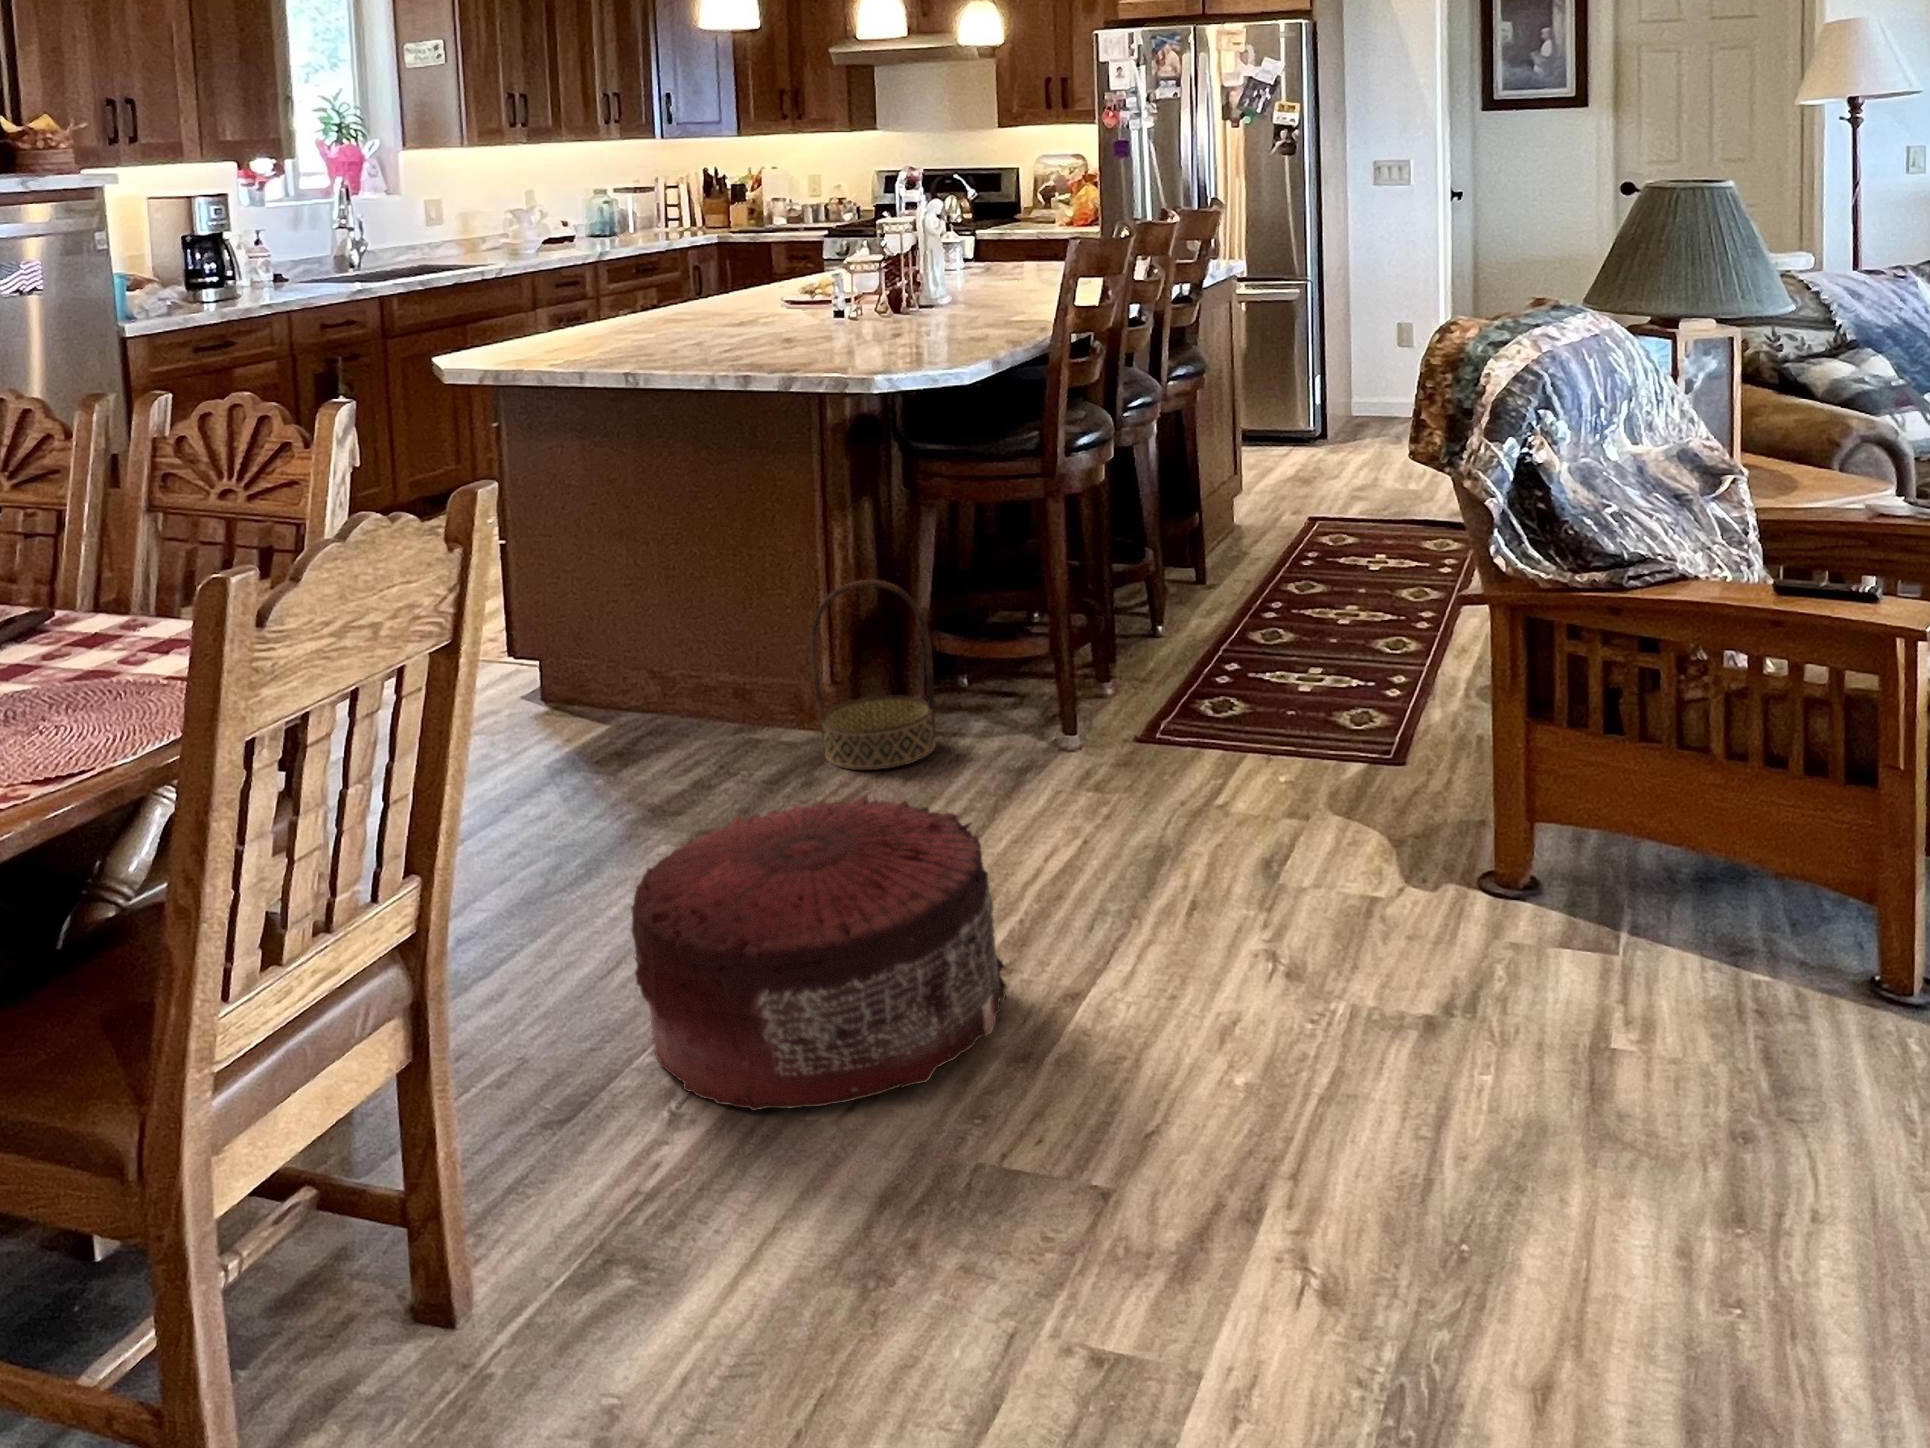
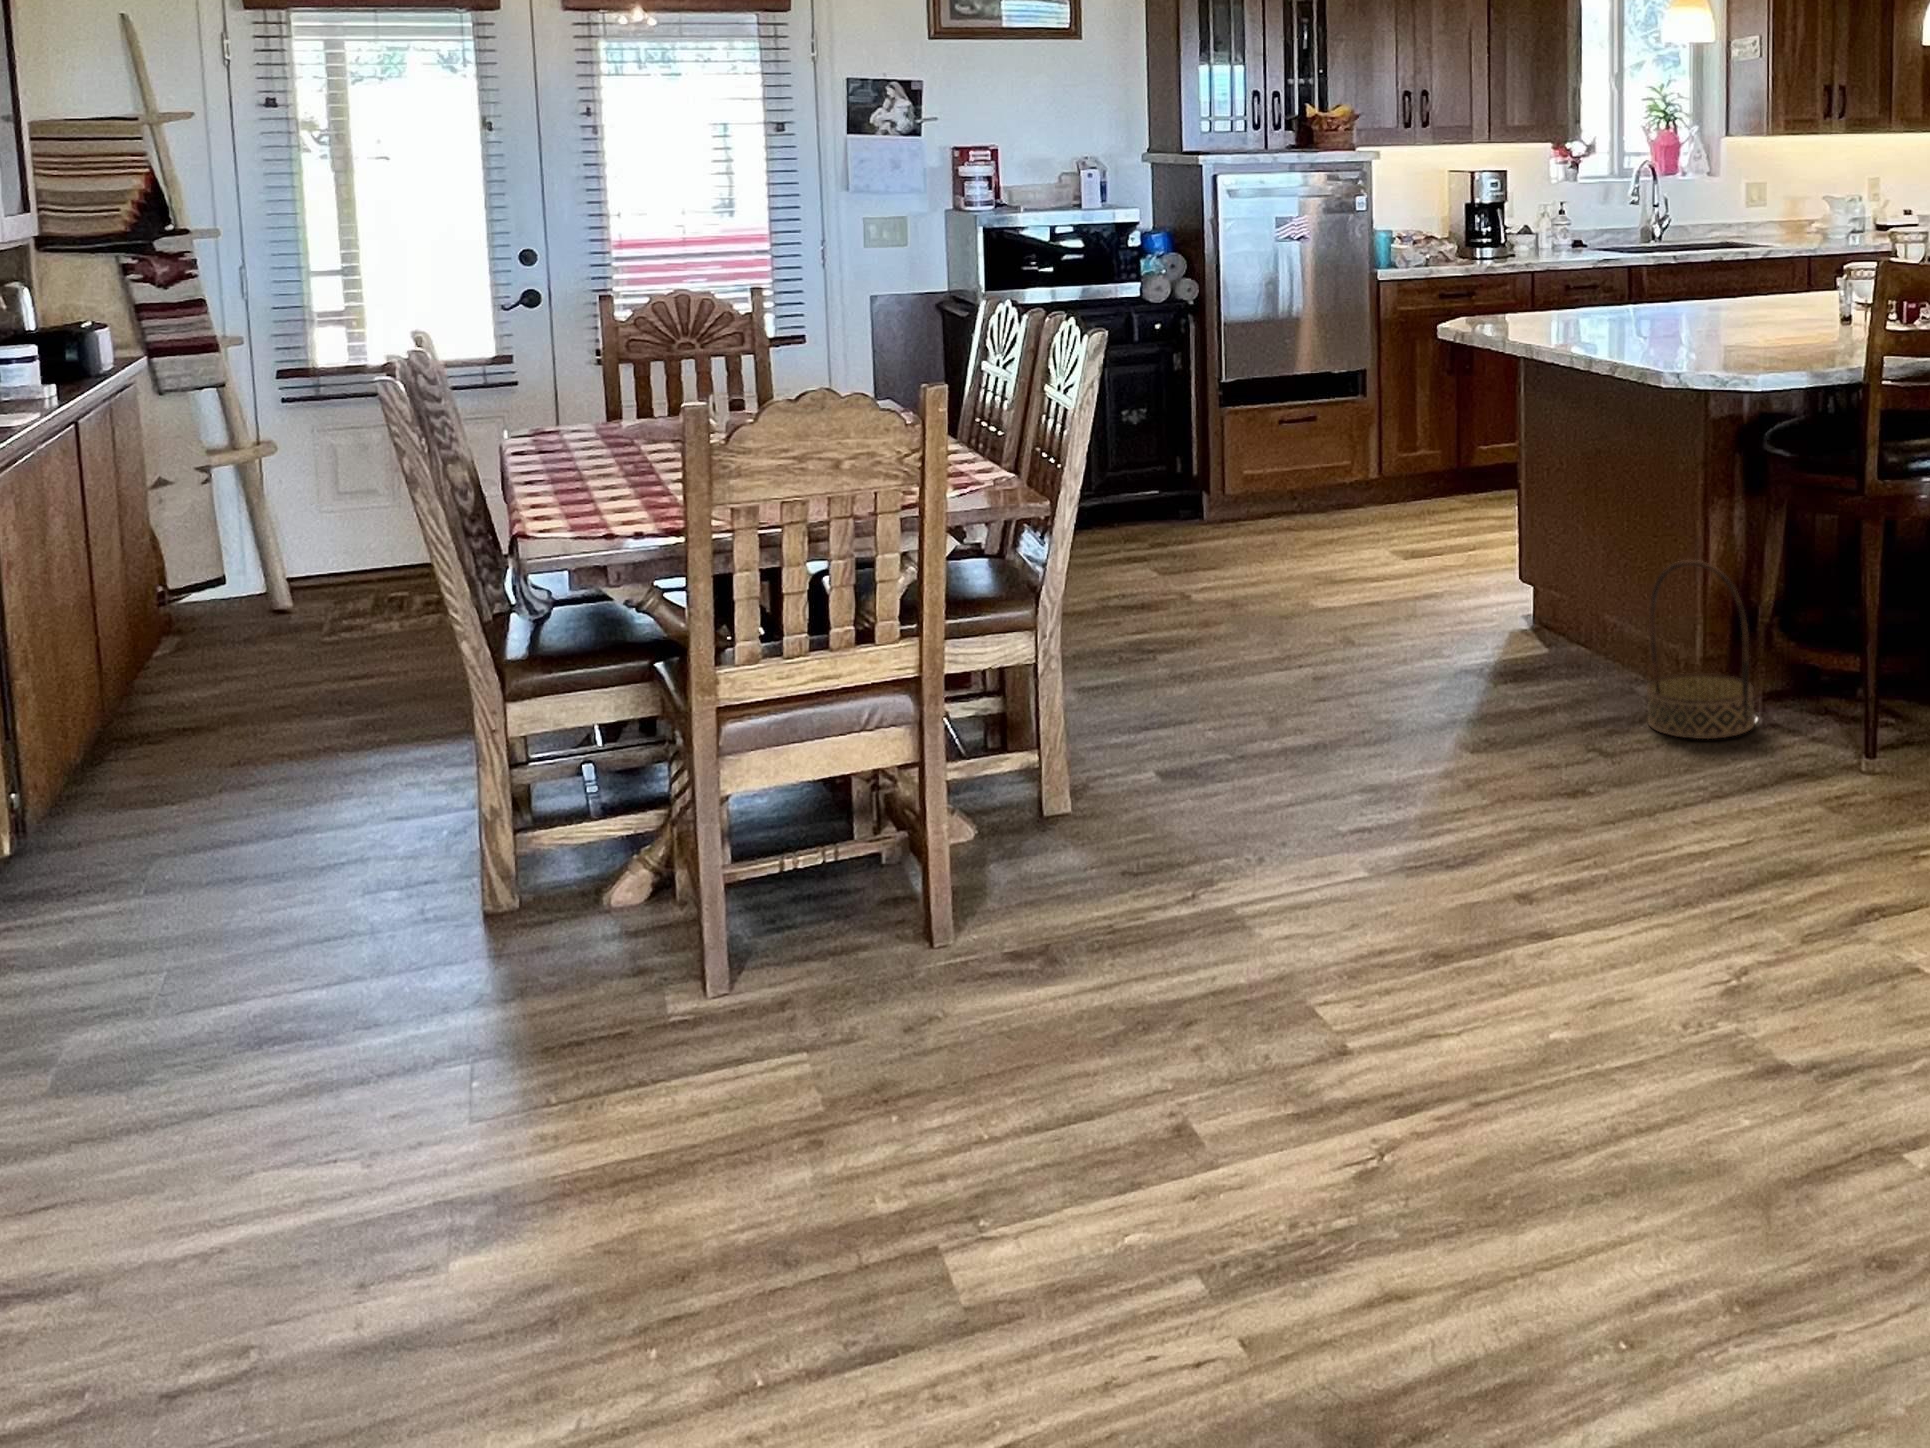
pouf: present [631,794,1006,1110] -> none [1175,705,1479,942]

